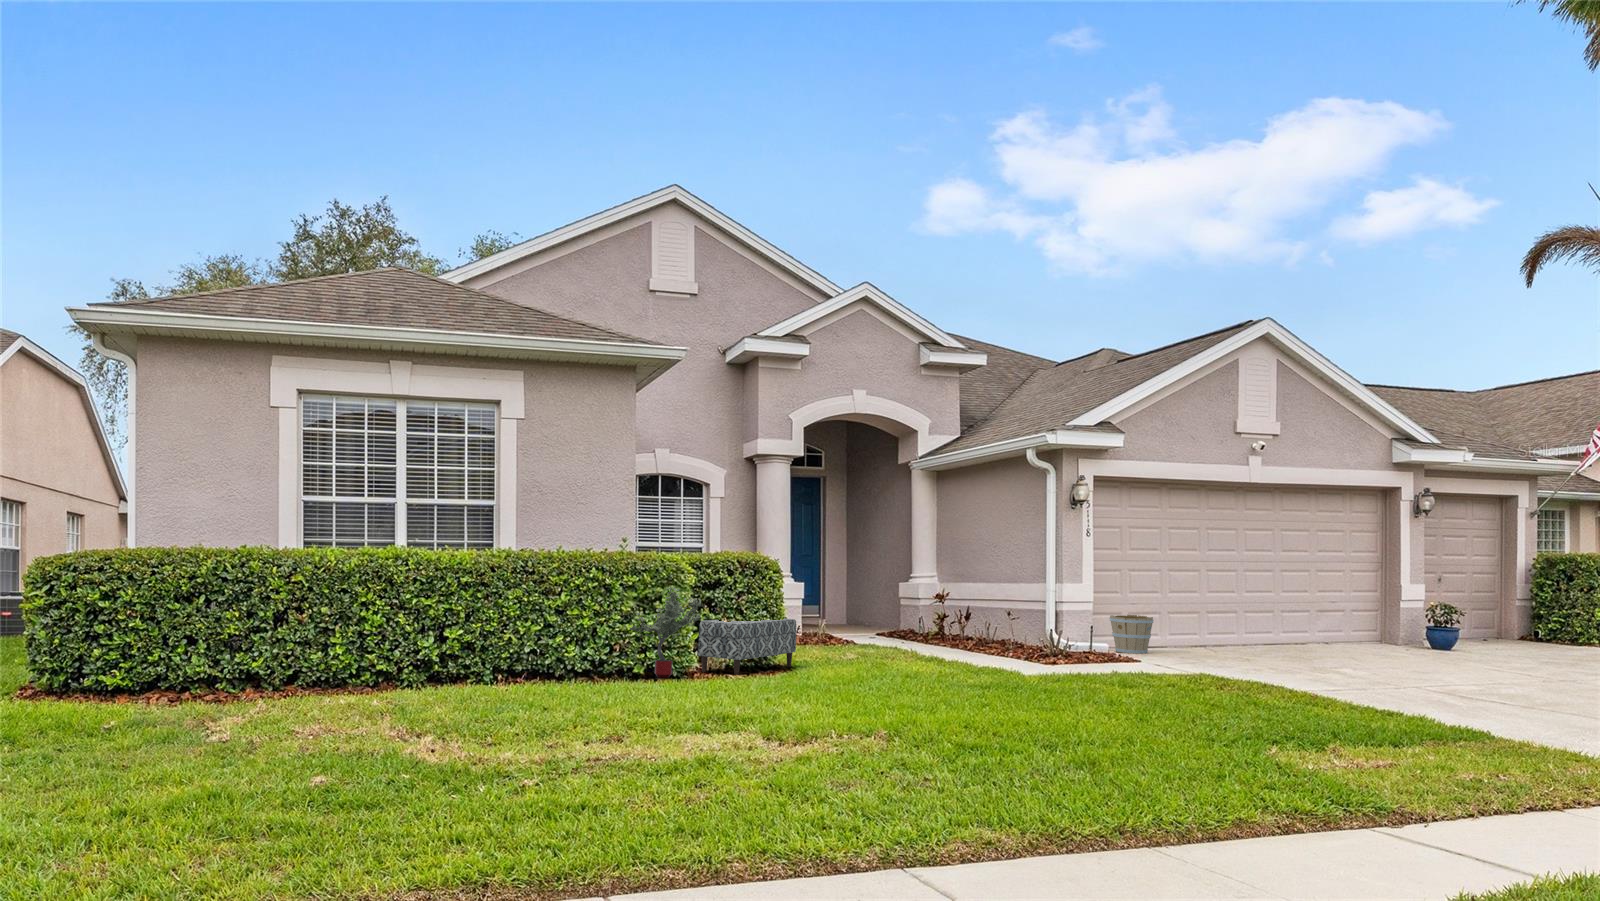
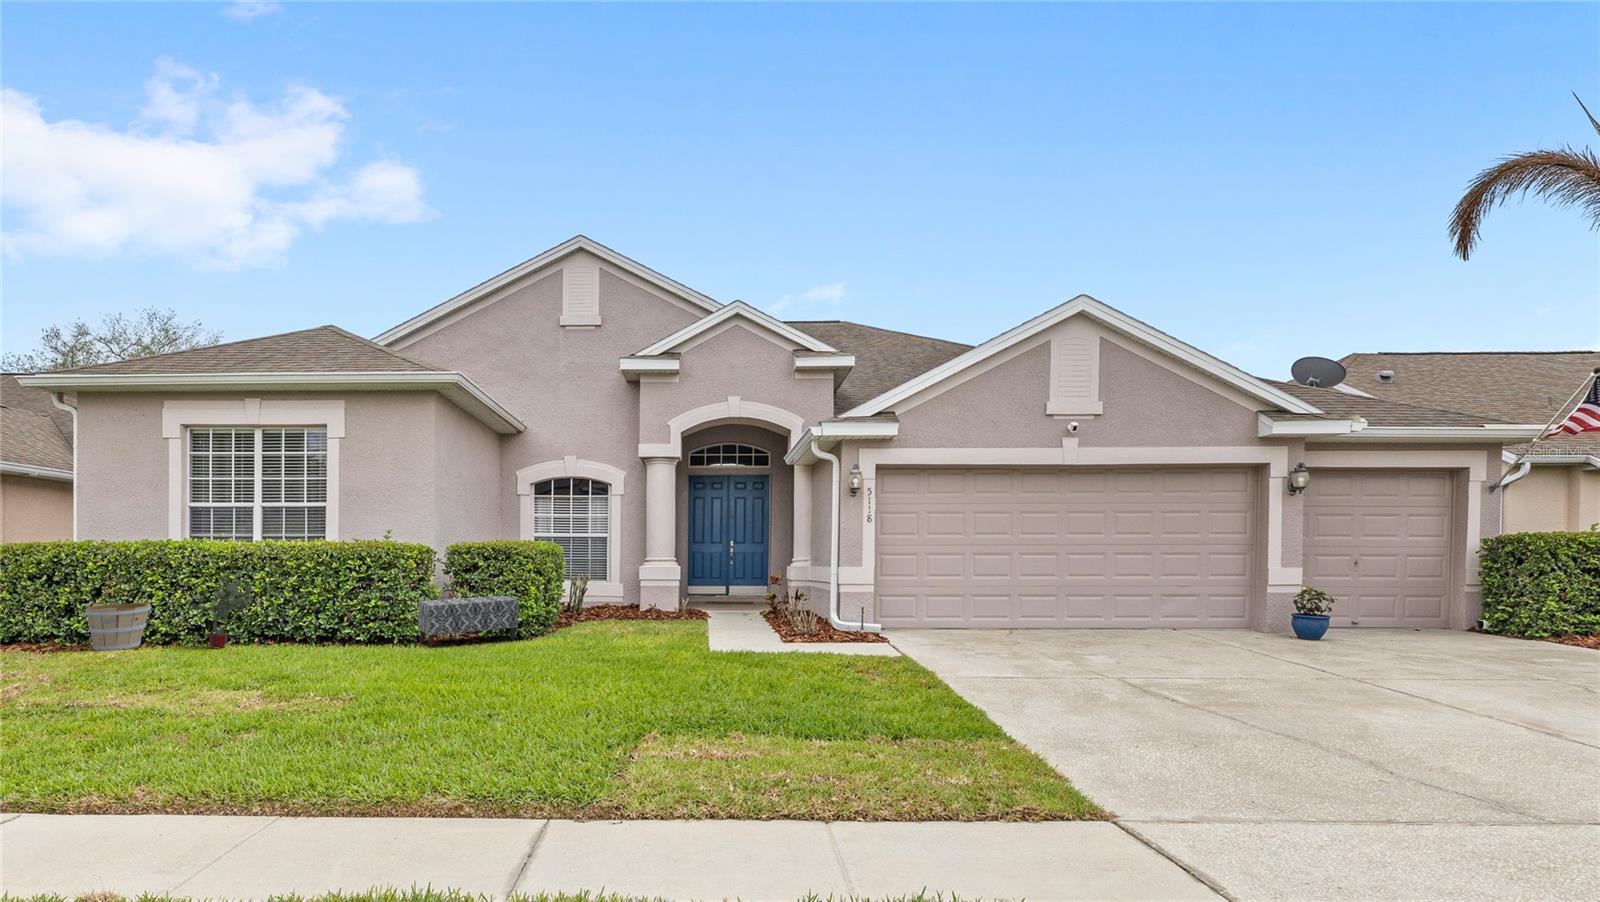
potted tree: present [630,588,701,678] -> present [192,575,252,648]
wooden bucket: present [1110,615,1154,654] -> present [86,602,151,651]

